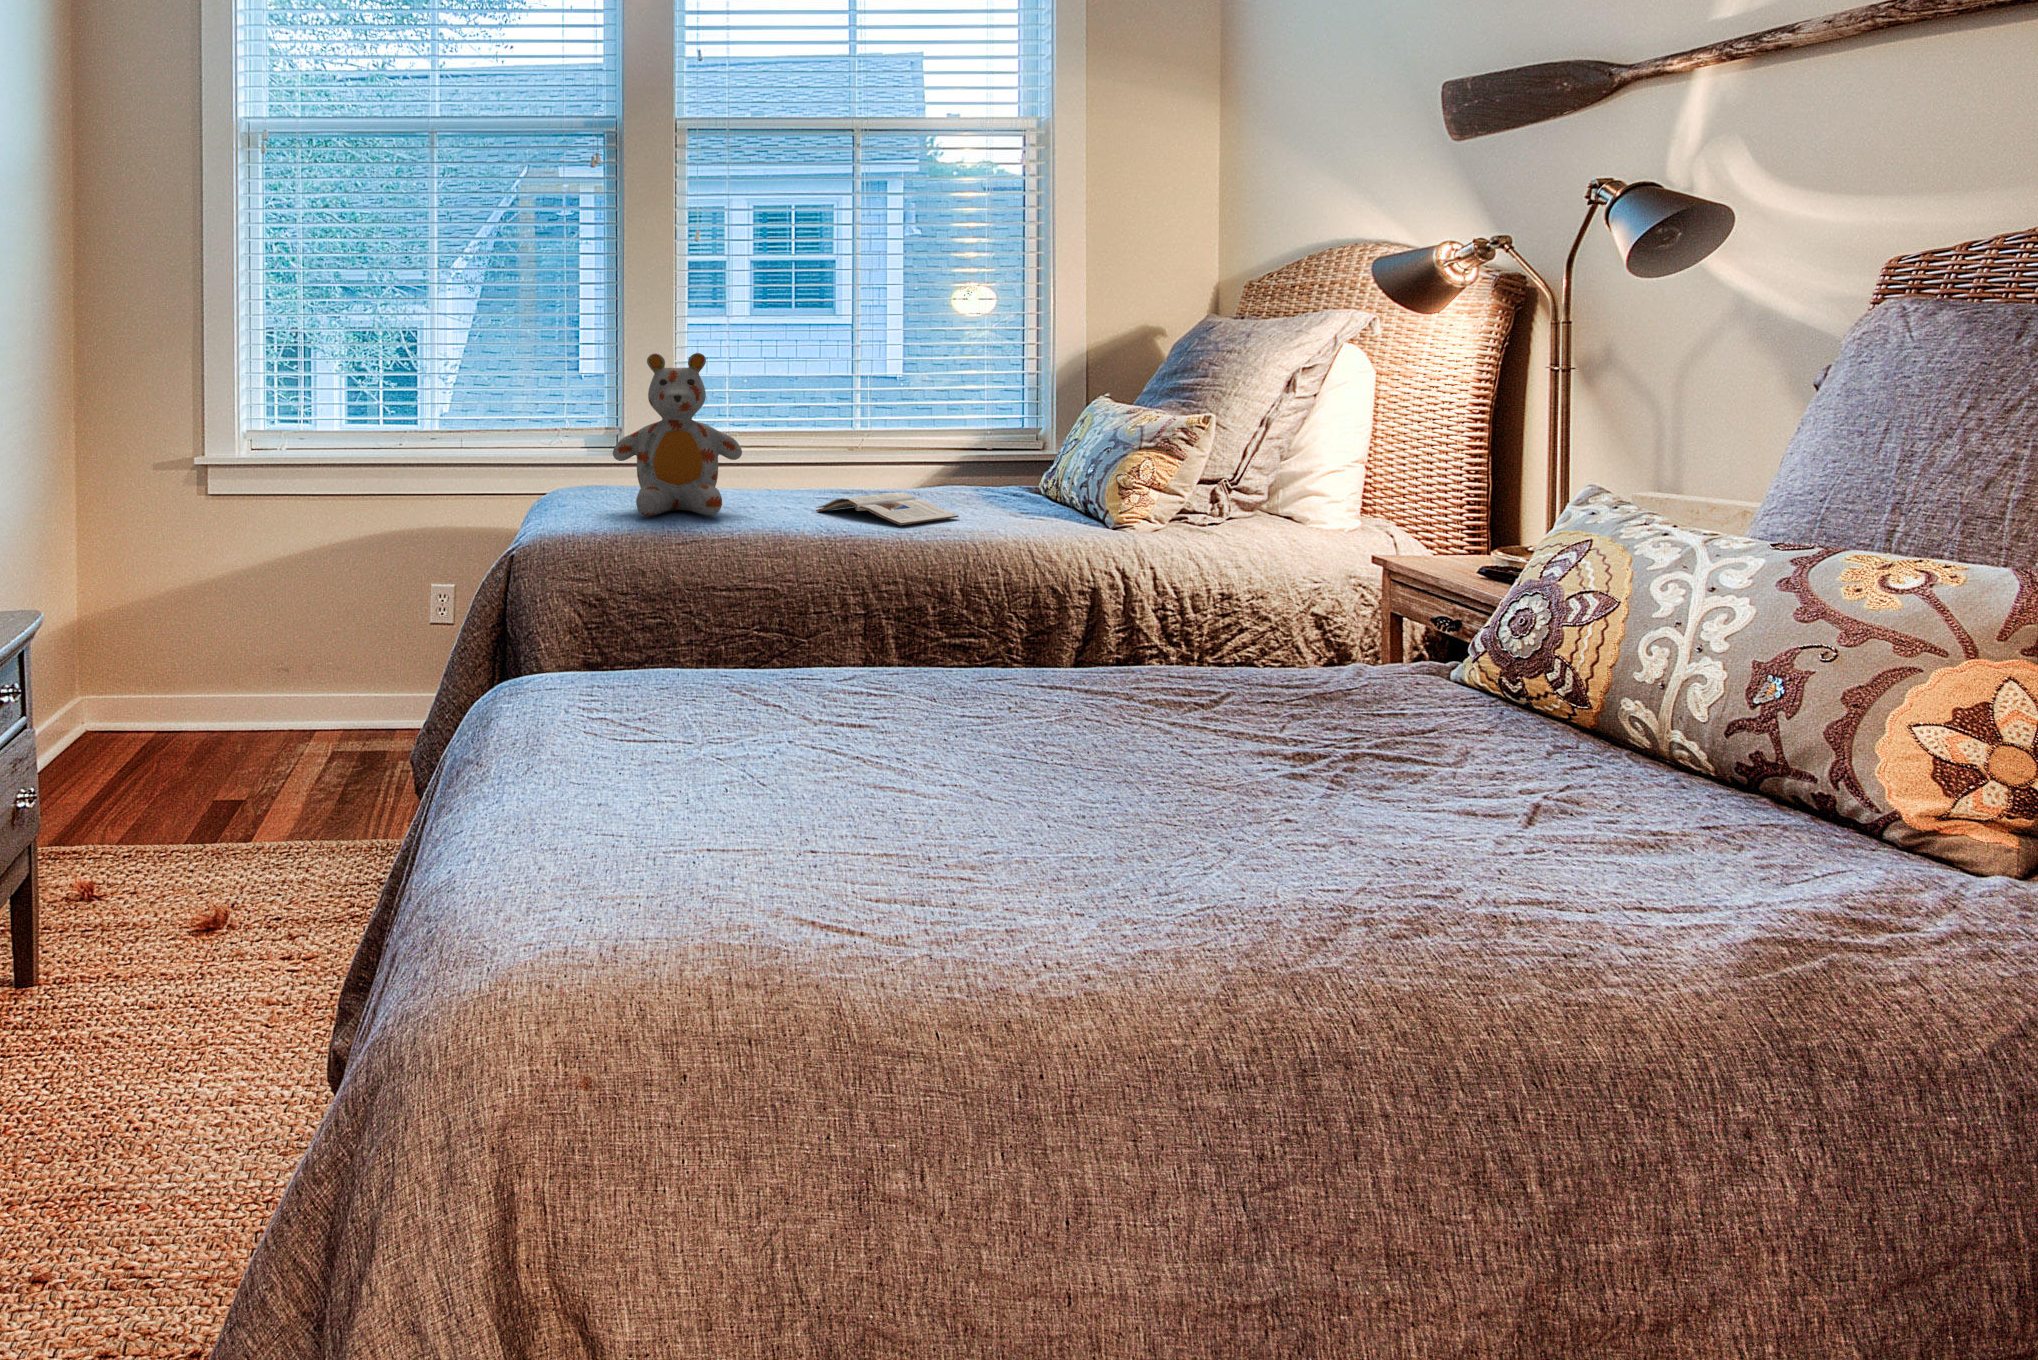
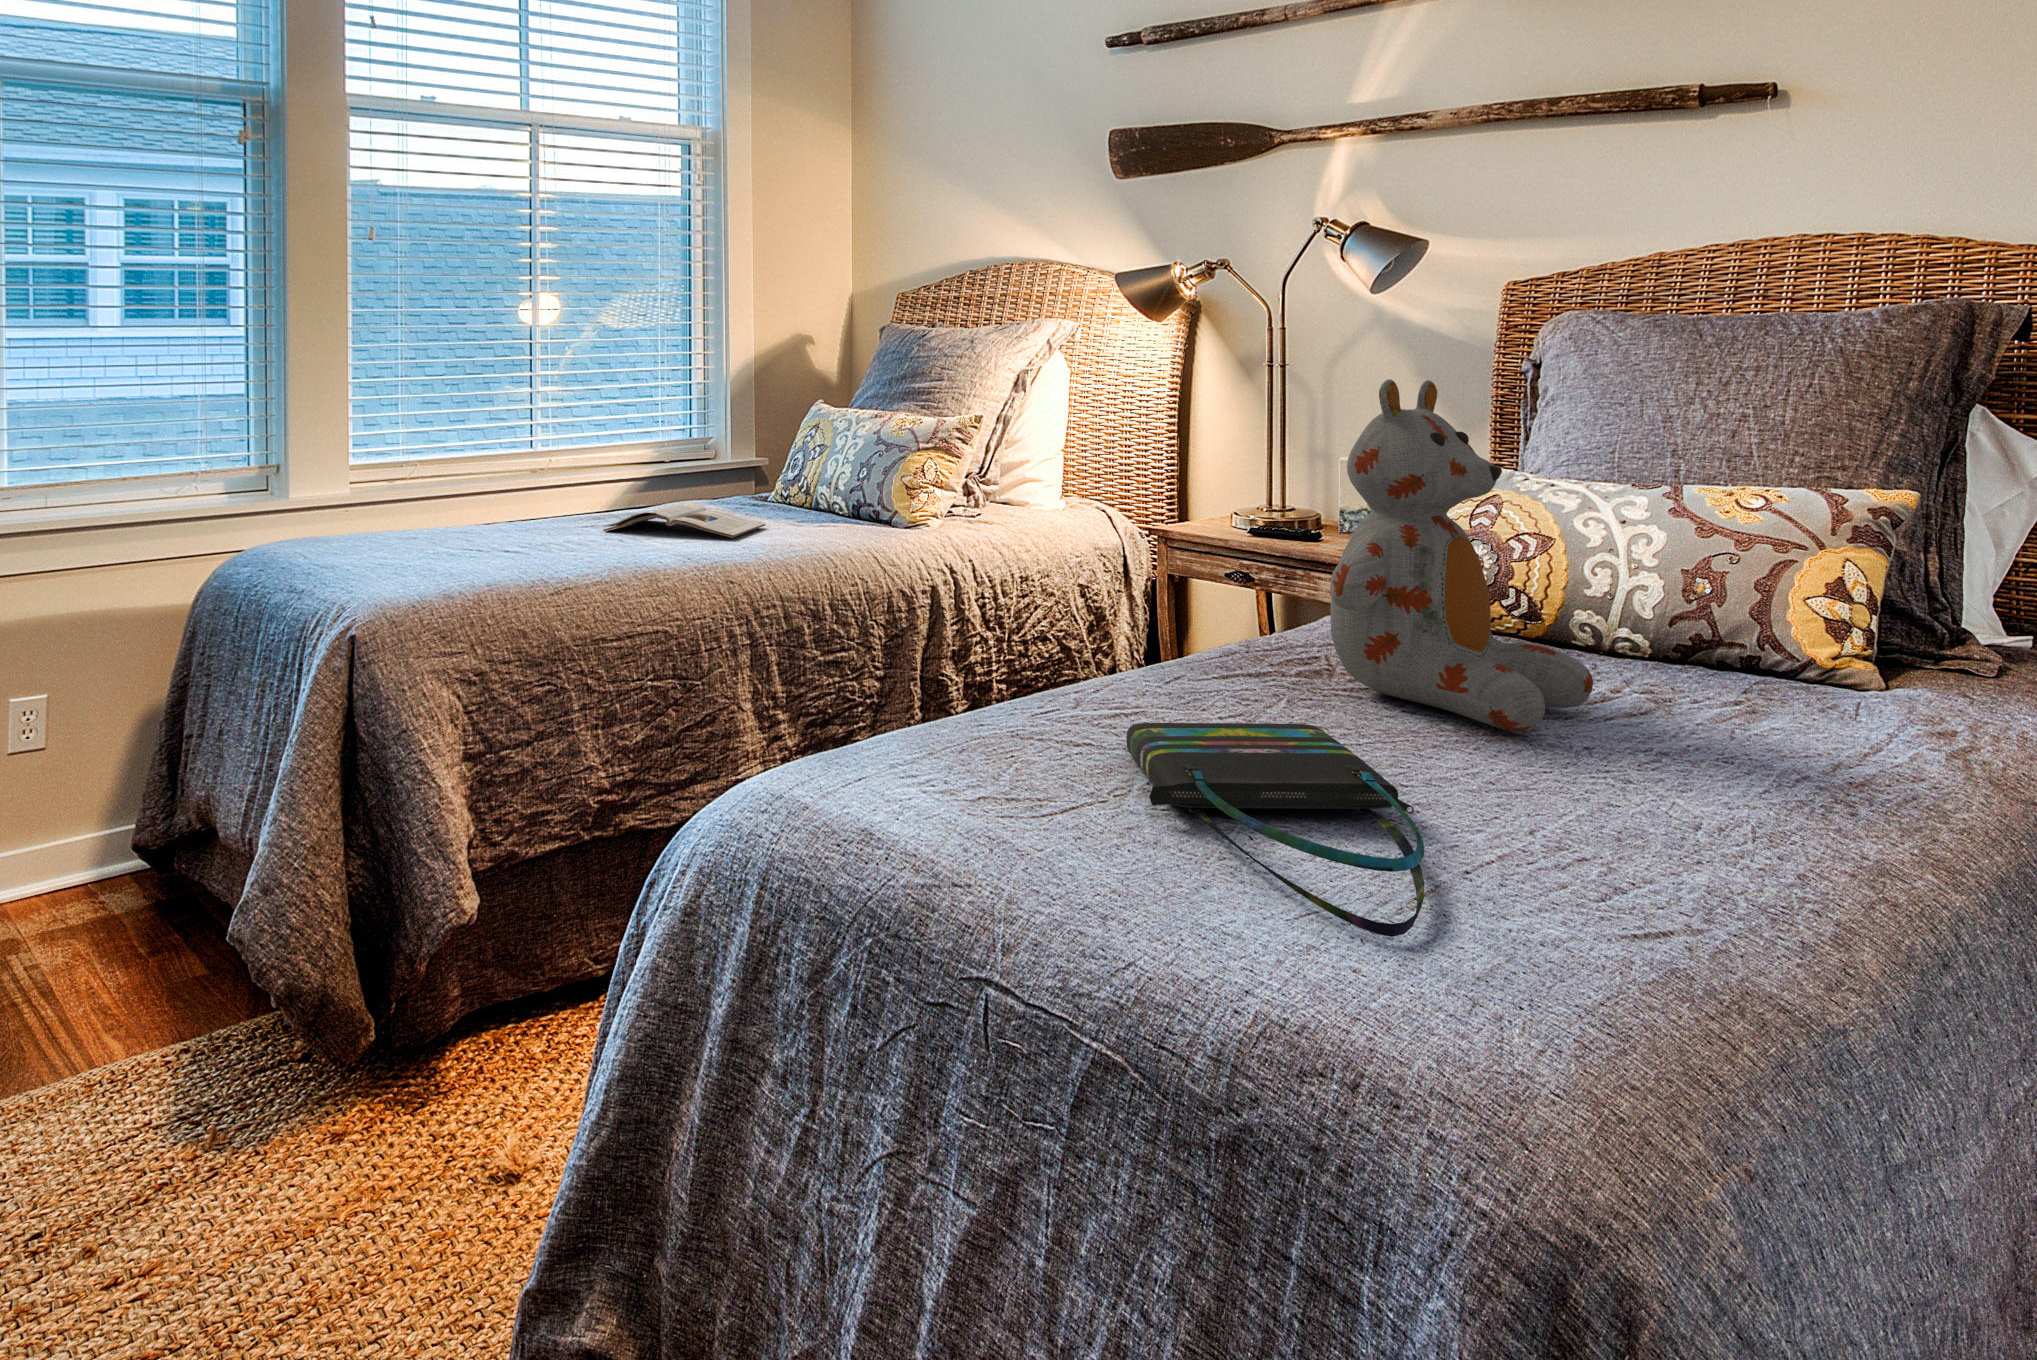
stuffed bear: present [613,353,742,516] -> present [1330,379,1593,731]
tote bag: none [718,694,990,830] -> present [1126,723,1424,937]

